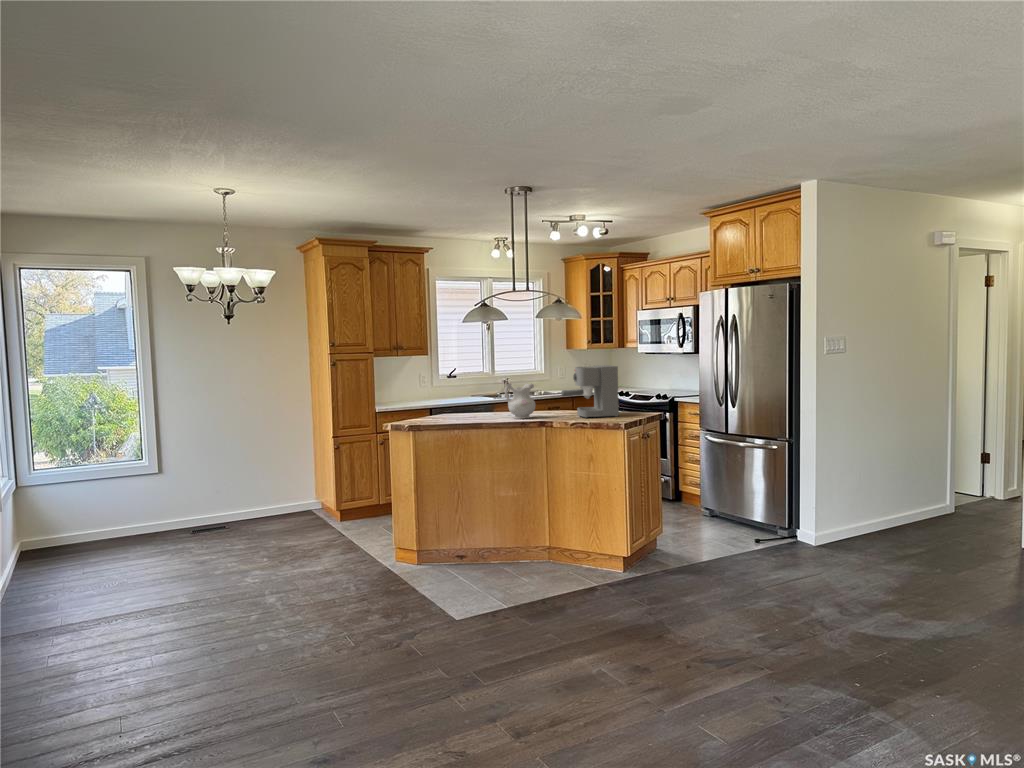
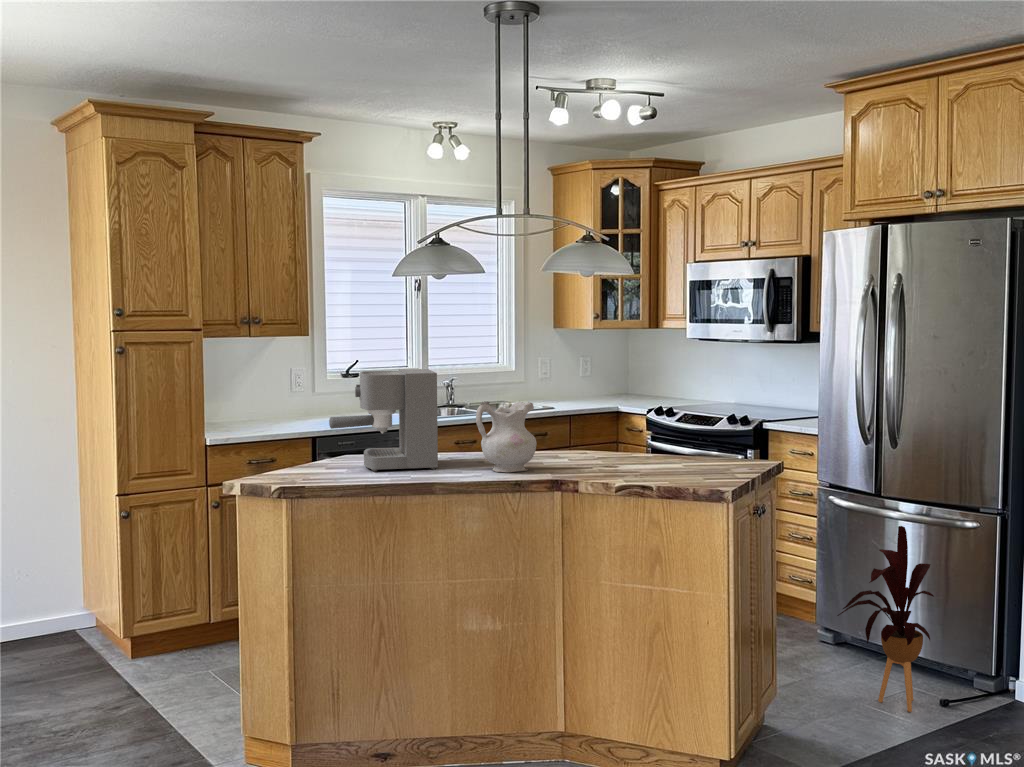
coffee maker: present [561,365,619,418] -> present [329,369,438,472]
house plant: none [699,445,751,543] -> present [837,526,934,712]

